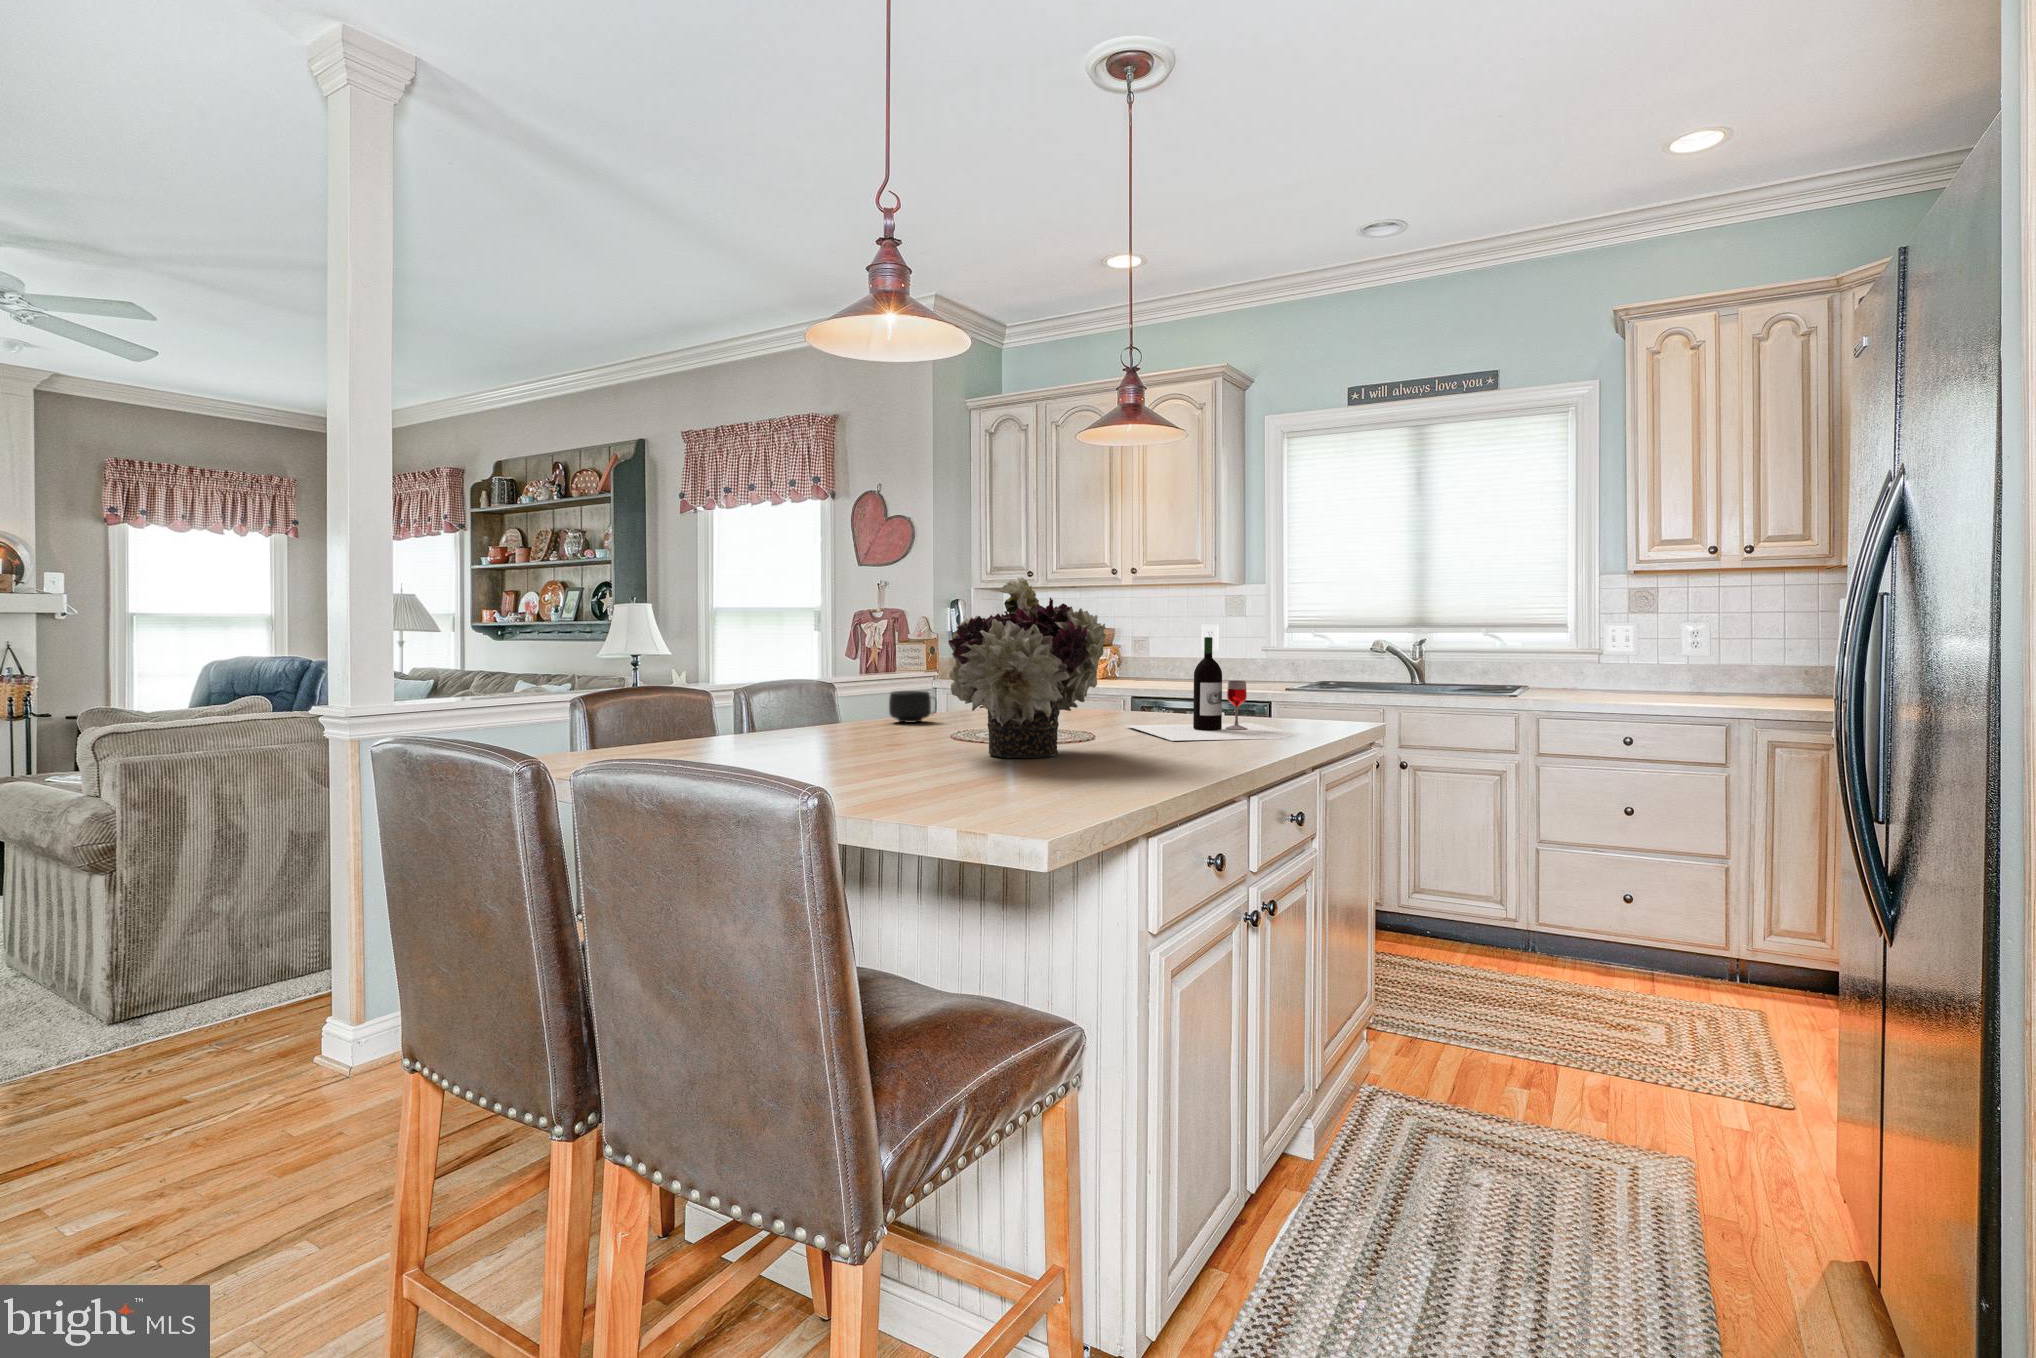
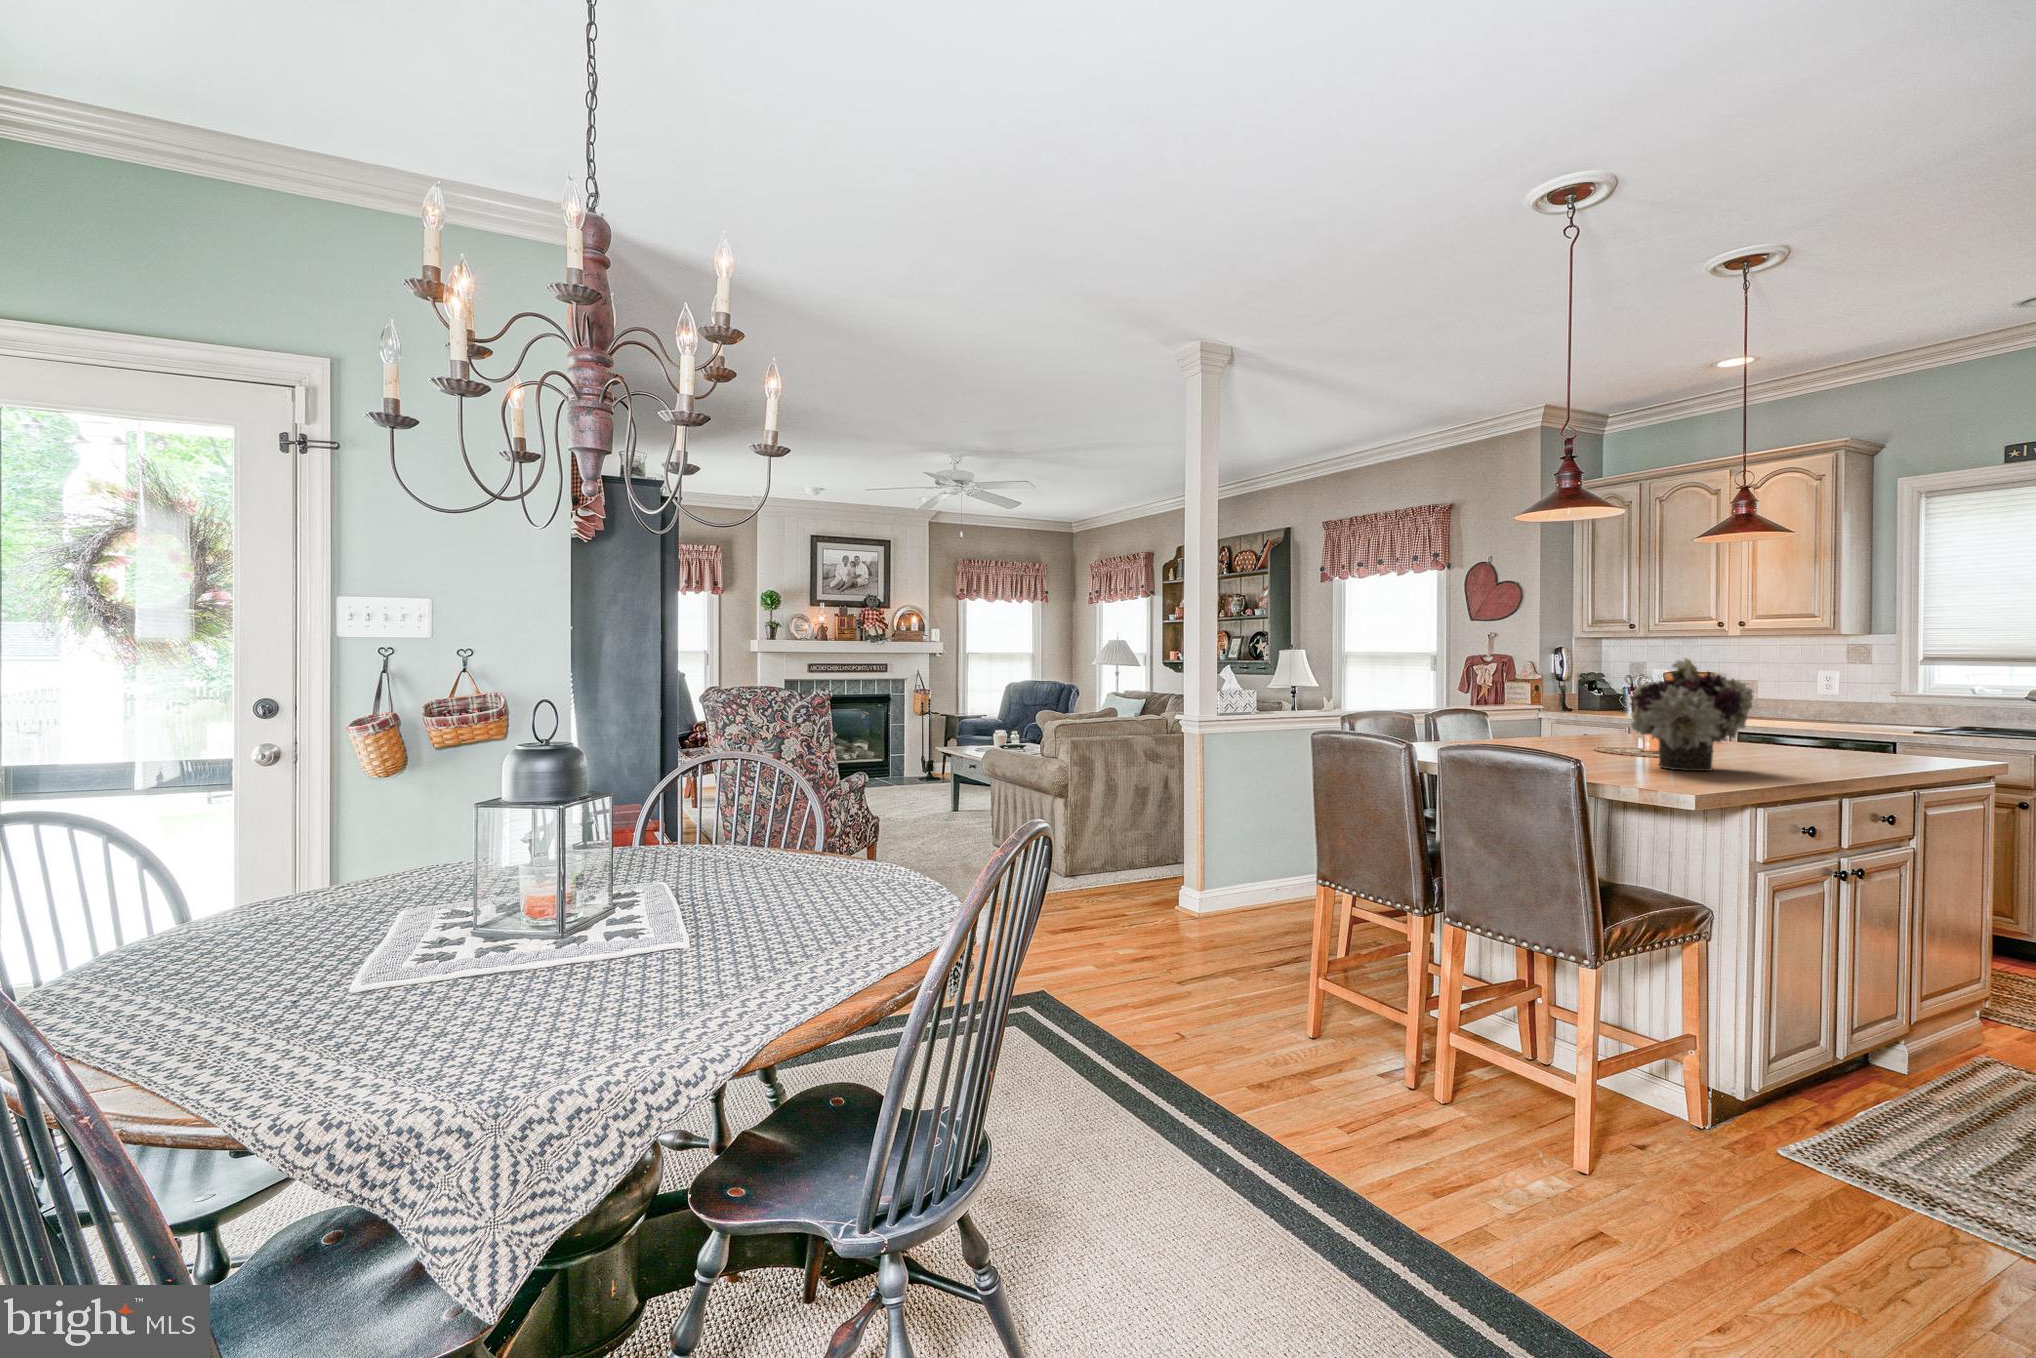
wine bottle: present [1127,637,1296,741] -> none [1757,695,1942,772]
mug: present [889,691,931,723] -> none [1554,723,1592,744]

